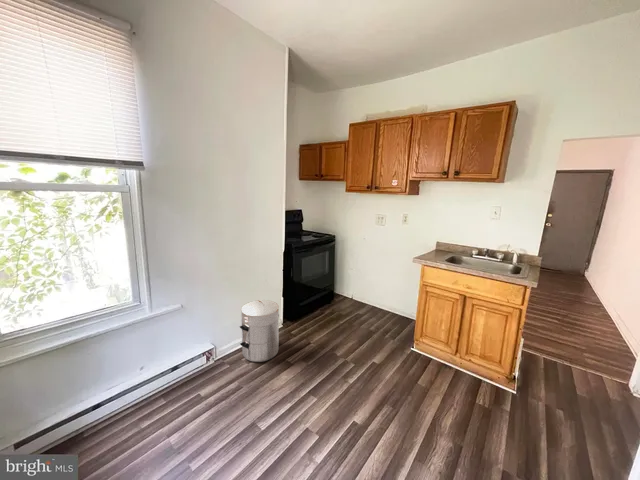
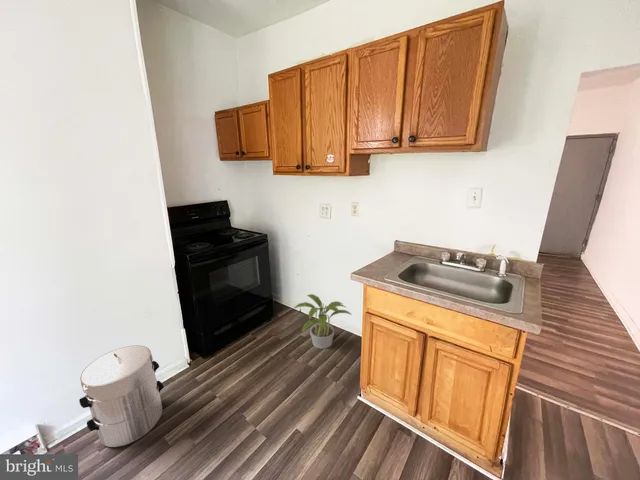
potted plant: none [358,282,401,322] -> present [294,294,351,349]

